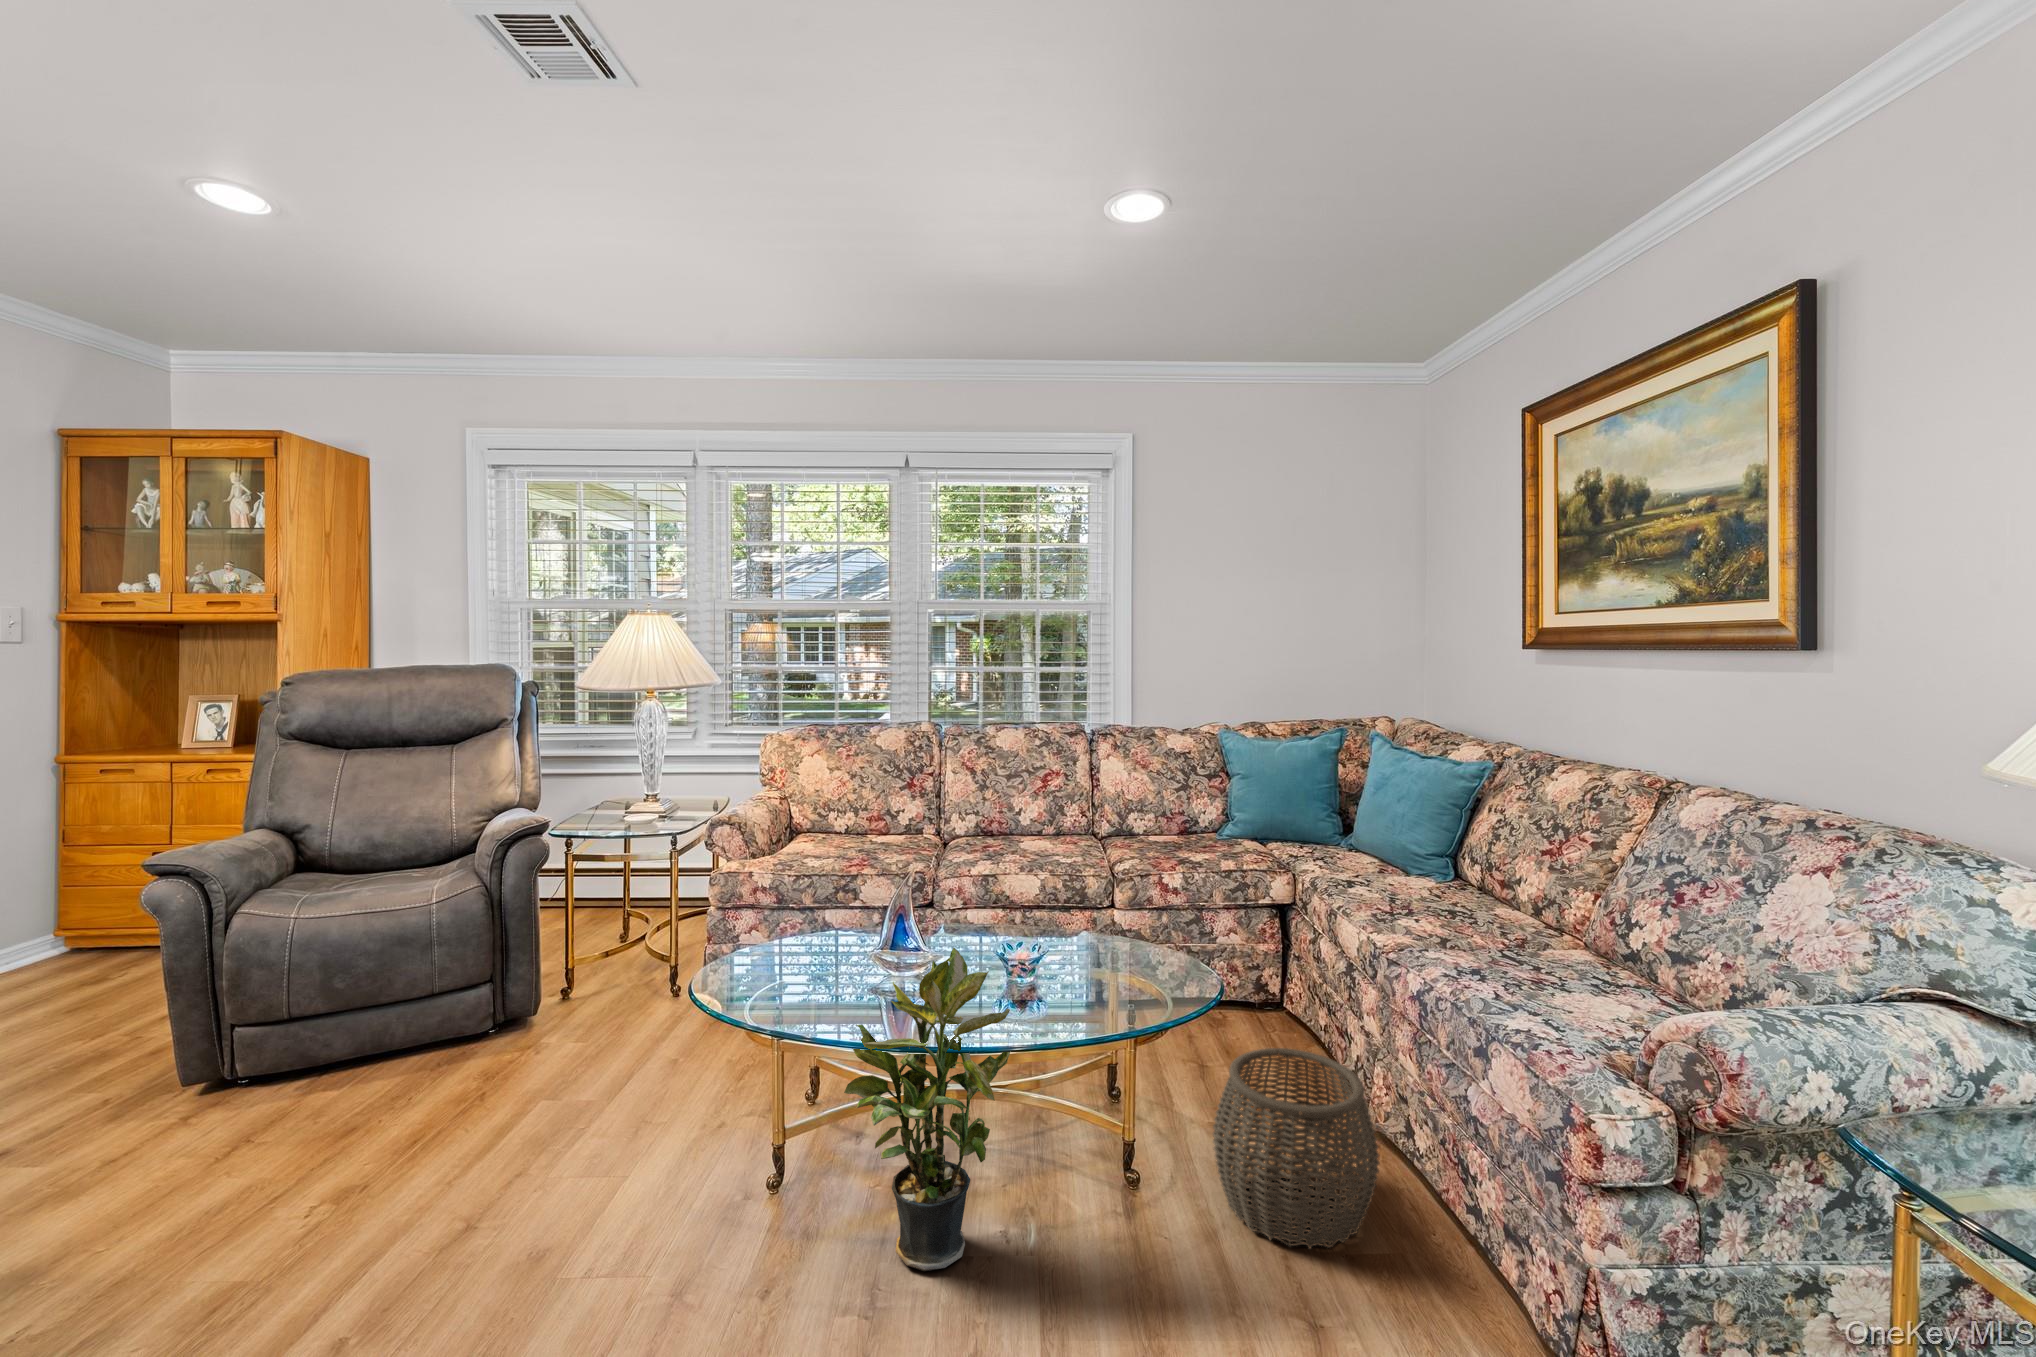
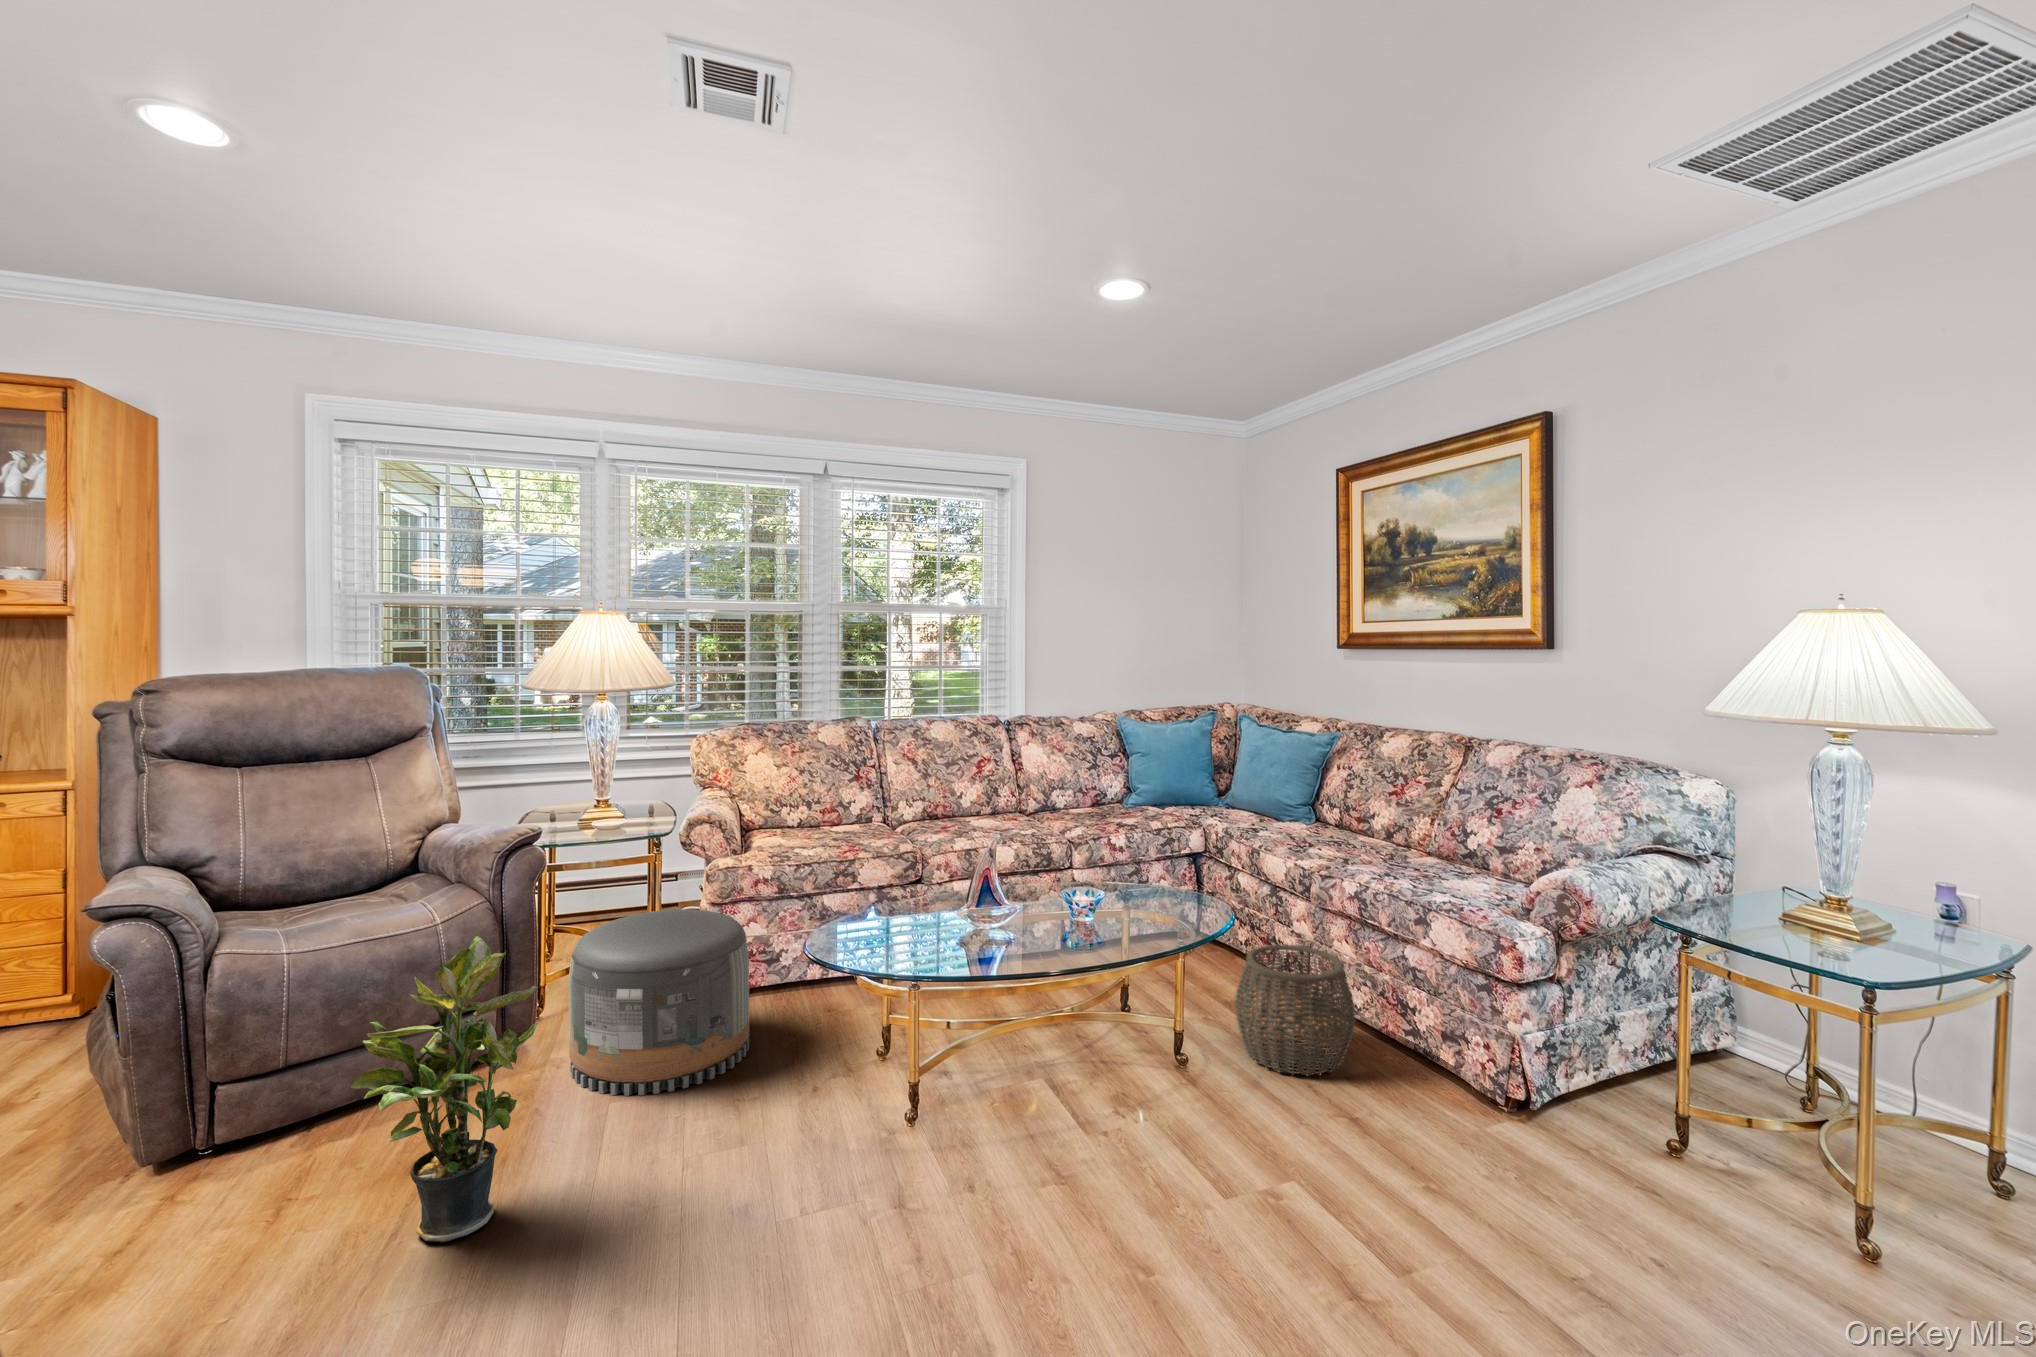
pouf: none [501,912,696,1110] -> present [569,909,749,1096]
potted plant: present [844,948,1011,1271] -> present [351,936,538,1243]

